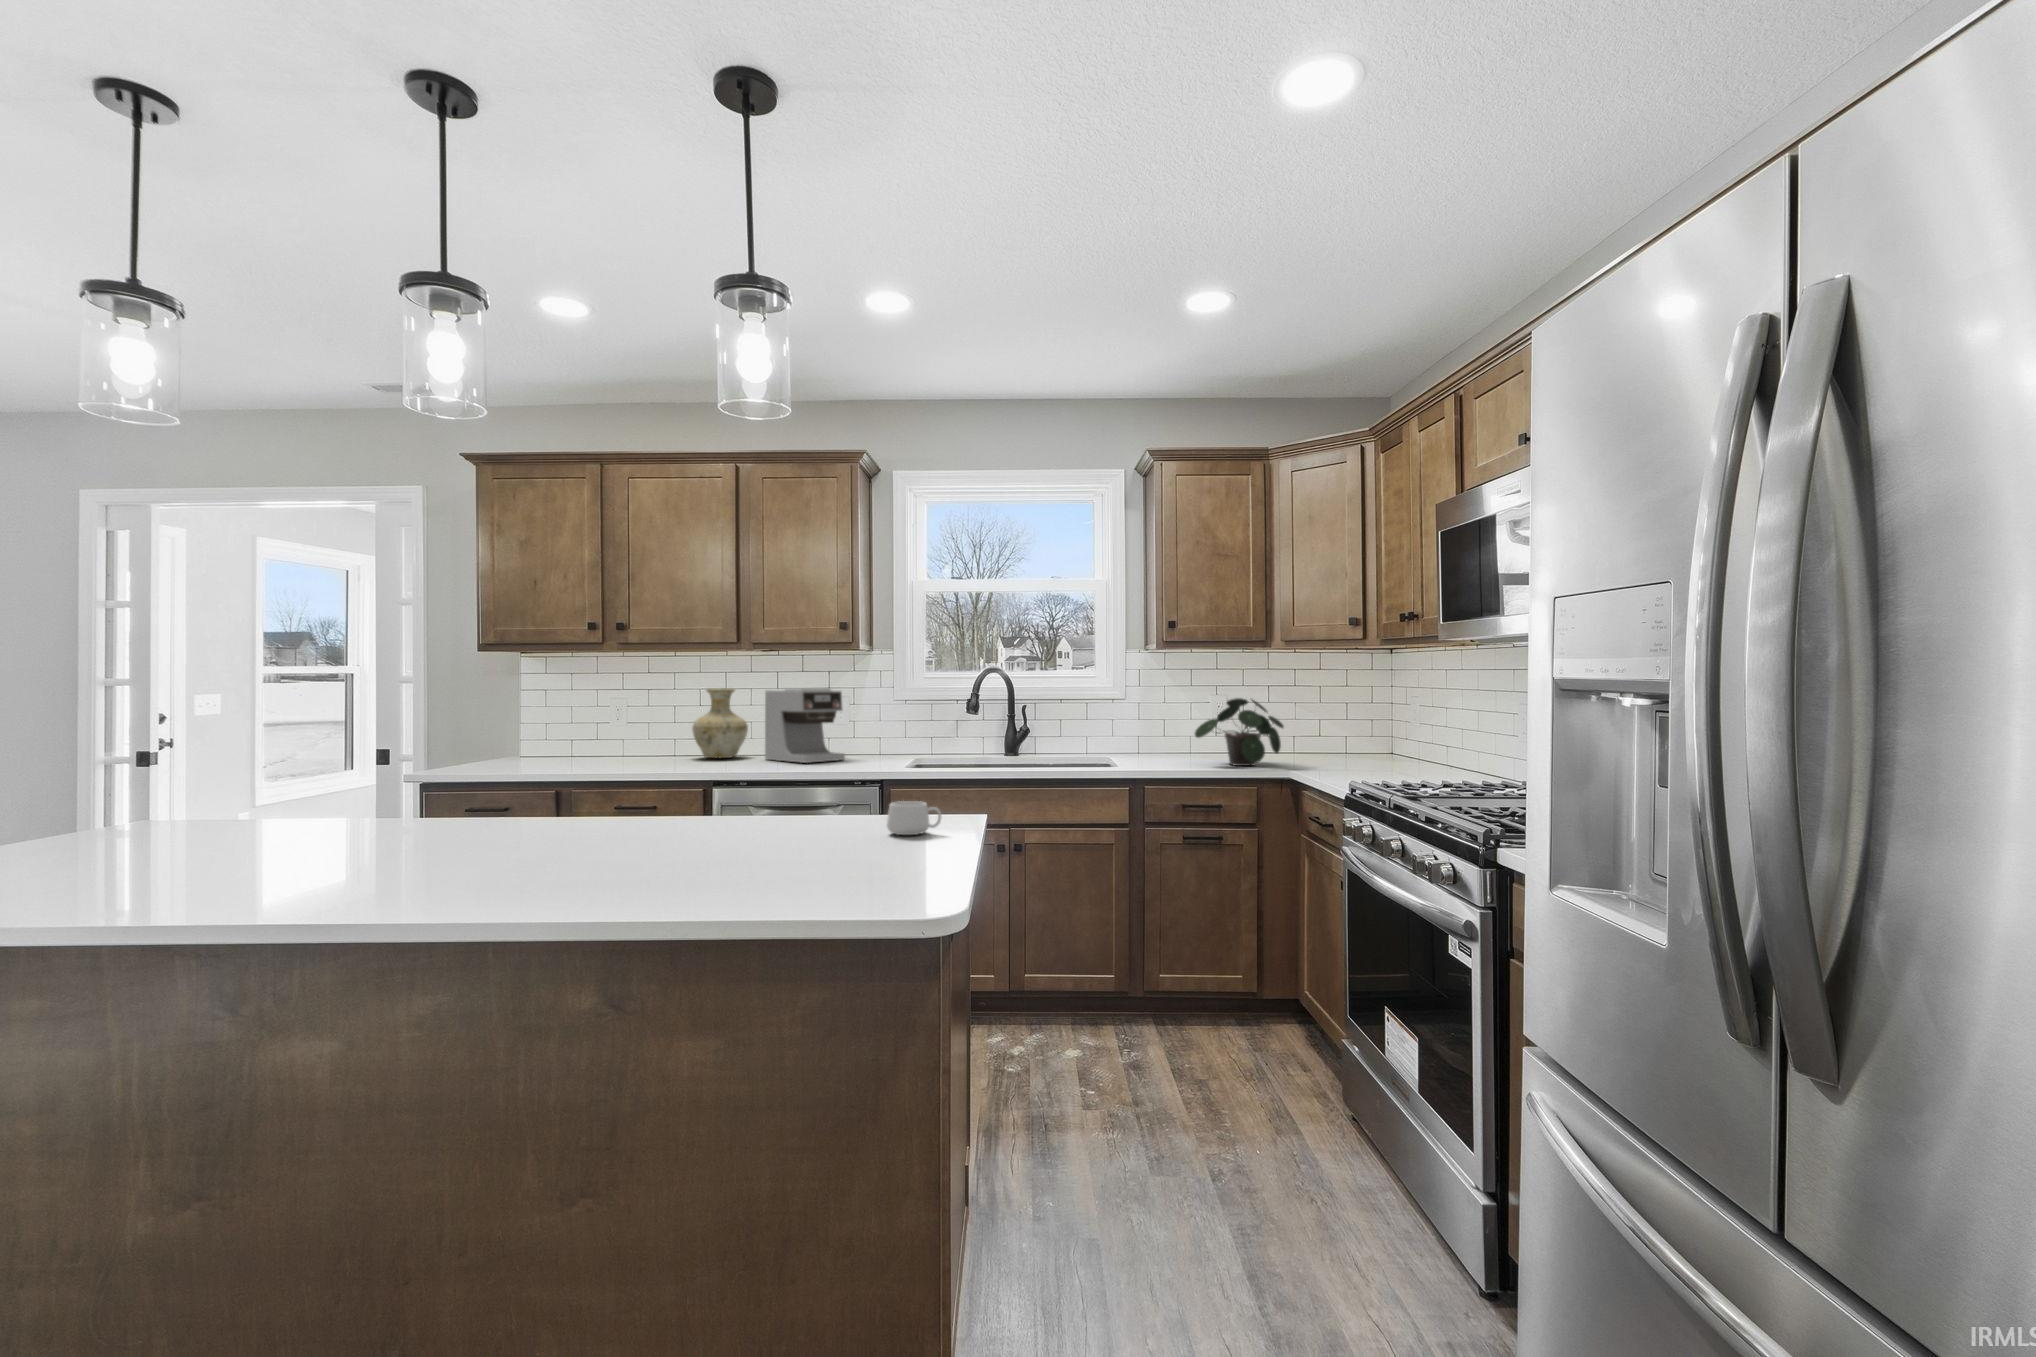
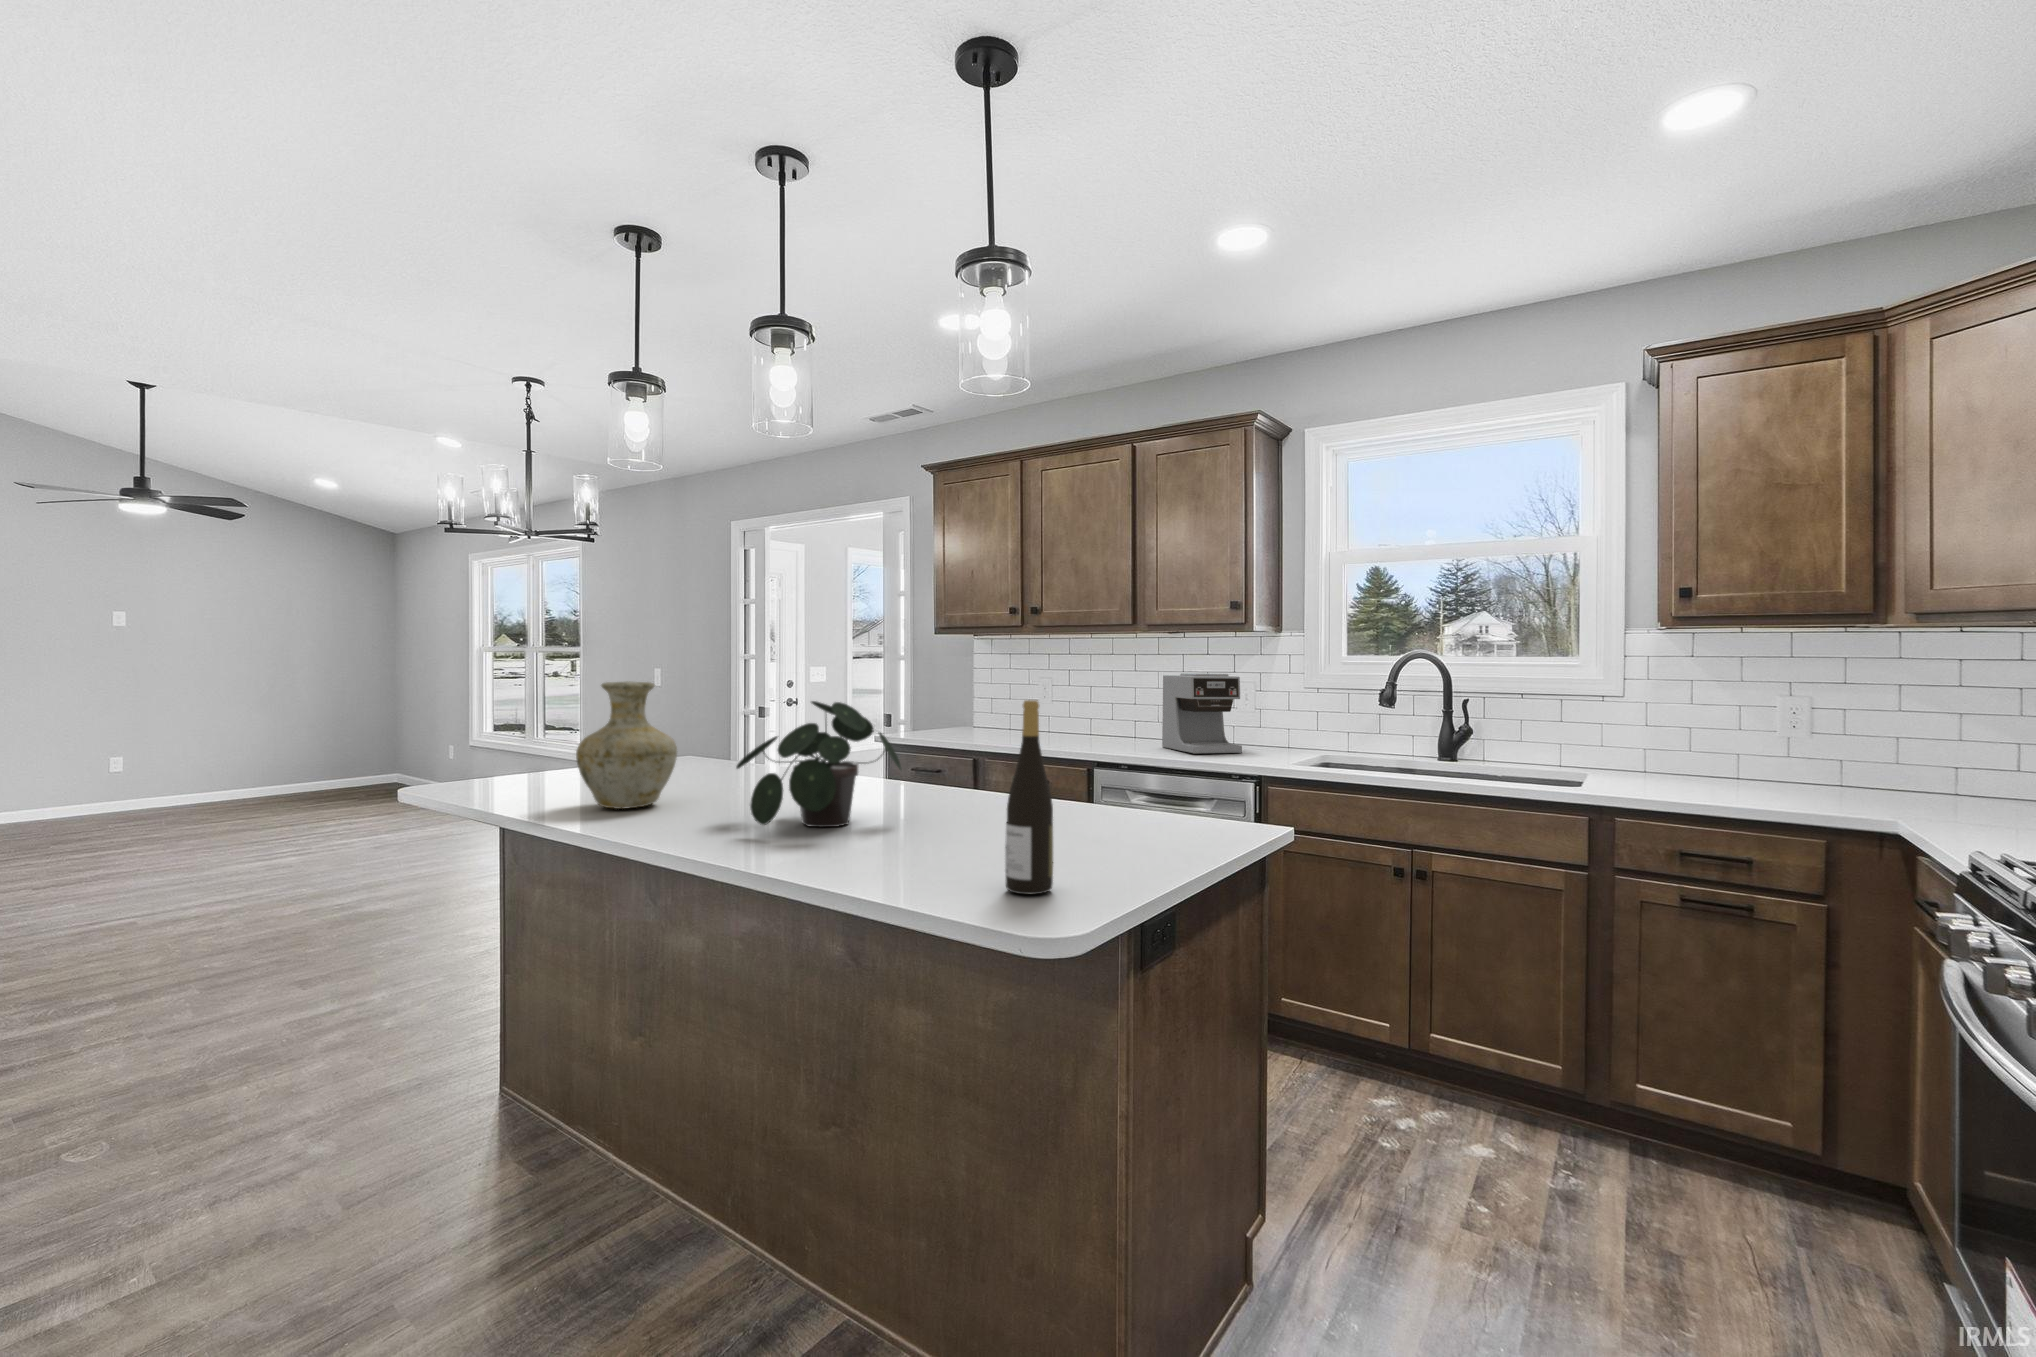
vase: present [692,688,748,758] -> present [576,681,677,809]
potted plant: present [1195,698,1284,766] -> present [736,701,901,827]
wine bottle: none [838,701,881,873] -> present [1005,700,1053,894]
mug: present [887,801,941,835] -> none [1132,812,1192,853]

